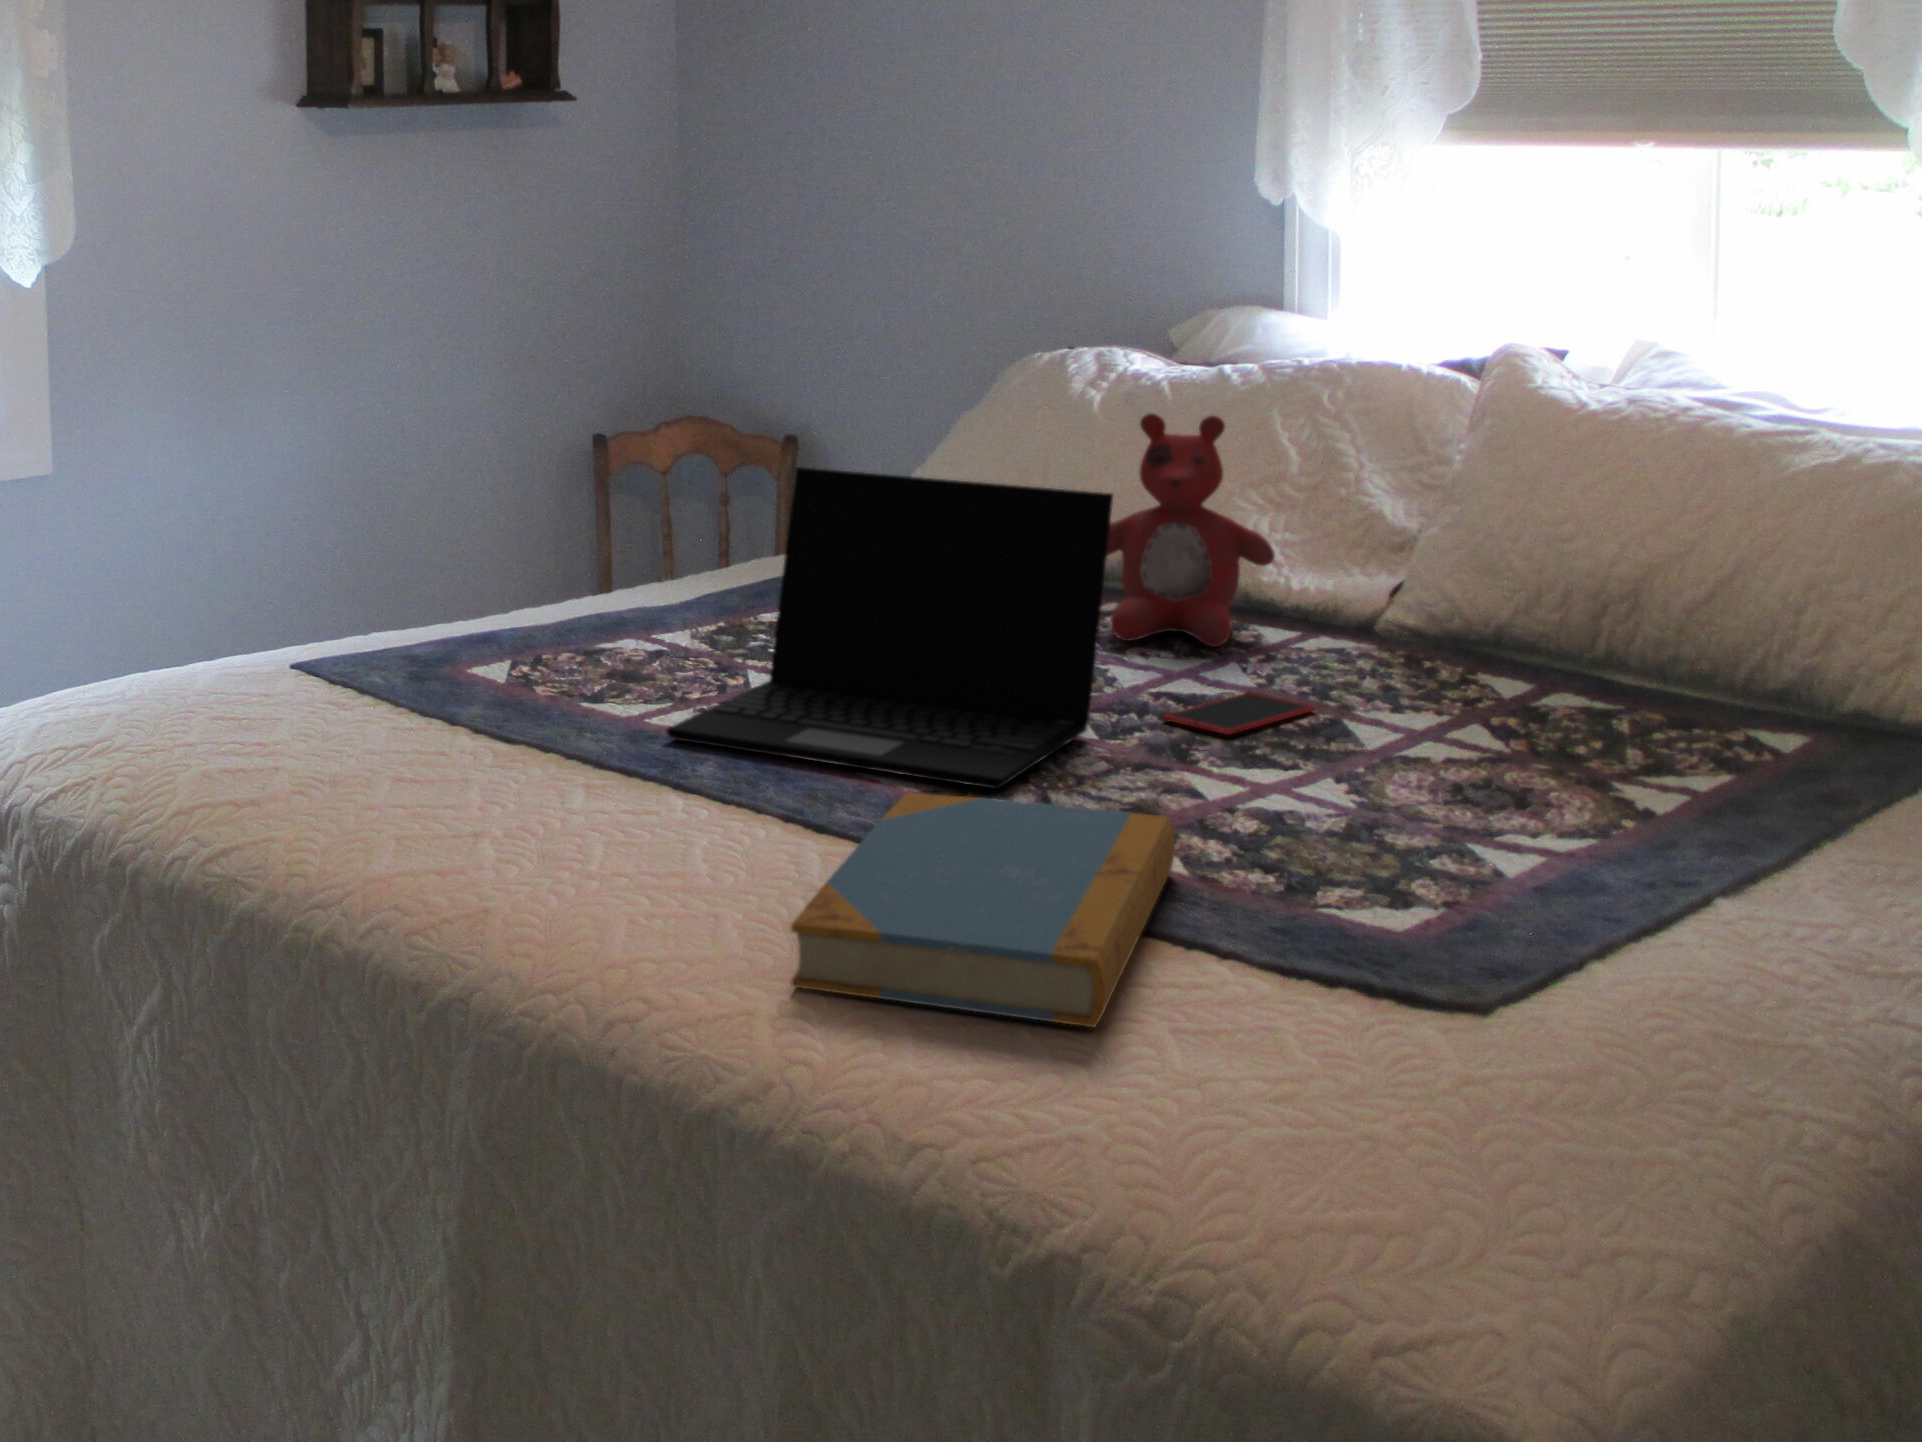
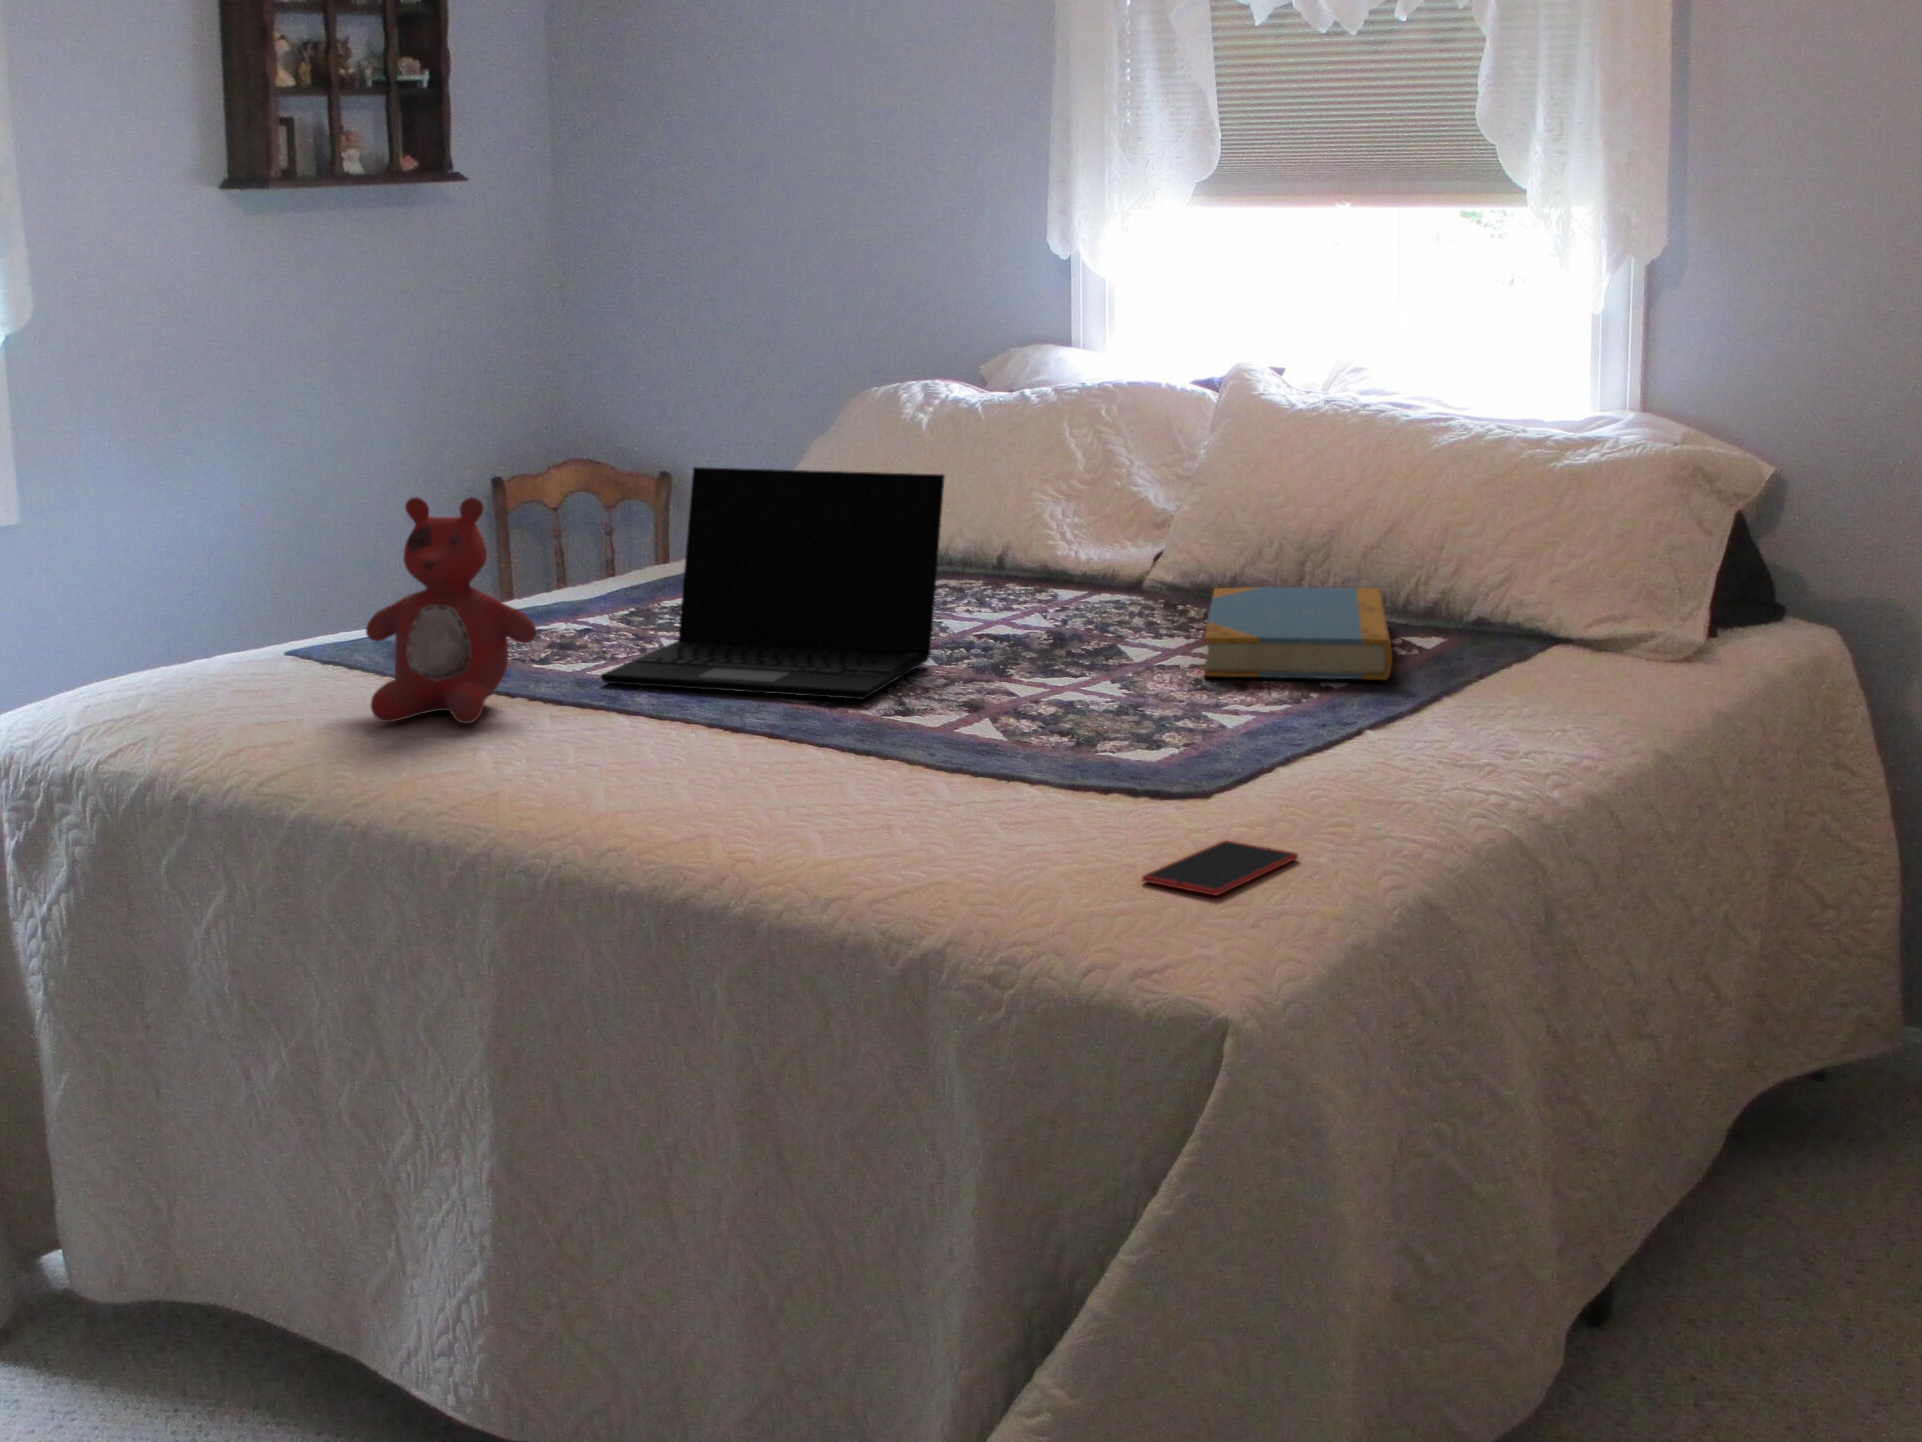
stuffed bear: present [1107,413,1274,647] -> present [366,497,537,724]
smartphone: present [1163,692,1315,735] -> present [1142,840,1298,896]
book: present [791,793,1175,1027] -> present [1204,587,1392,680]

